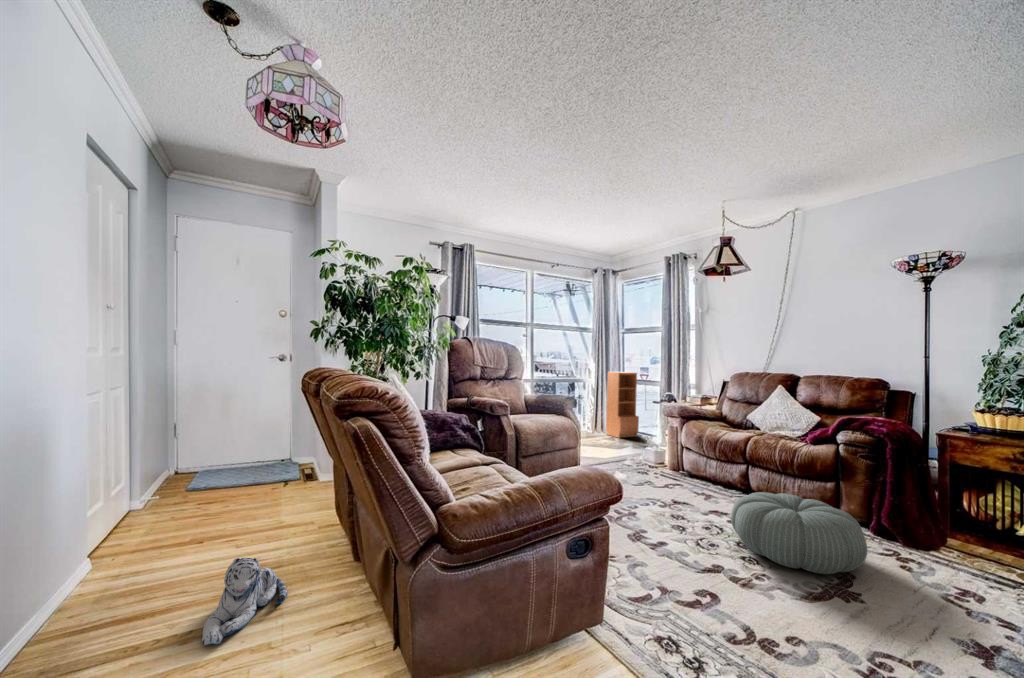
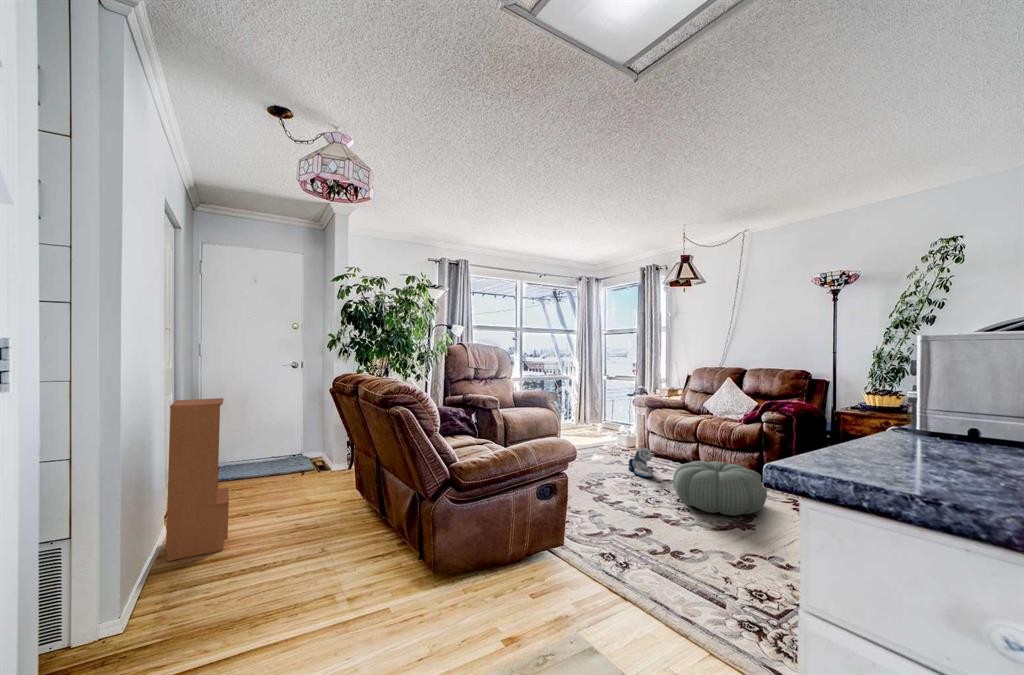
bookcase: present [606,372,639,438] -> present [166,398,229,561]
plush toy: present [202,557,287,646] -> present [628,447,653,478]

